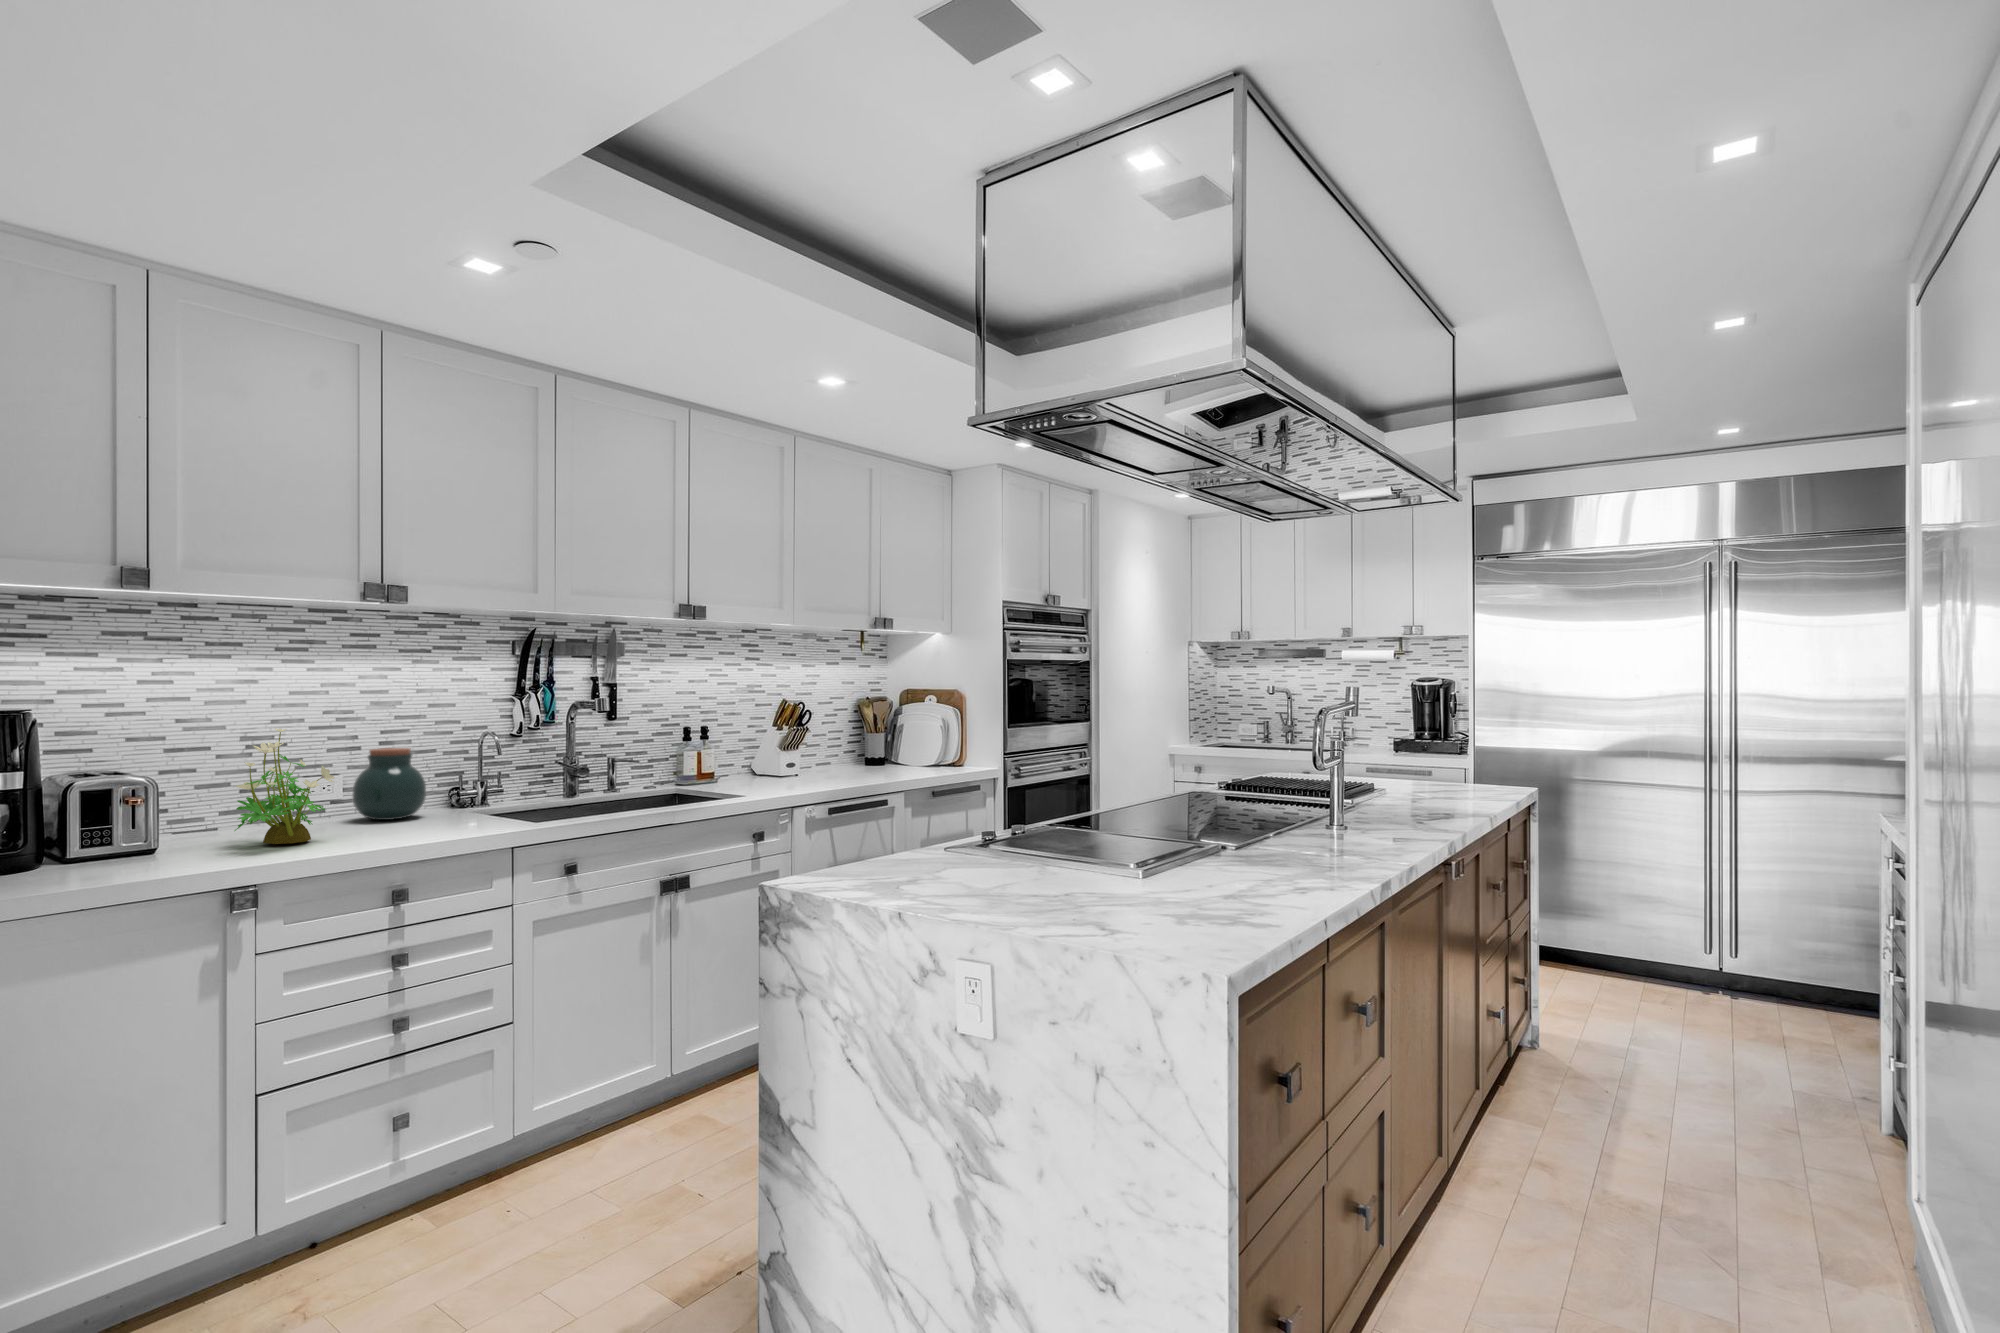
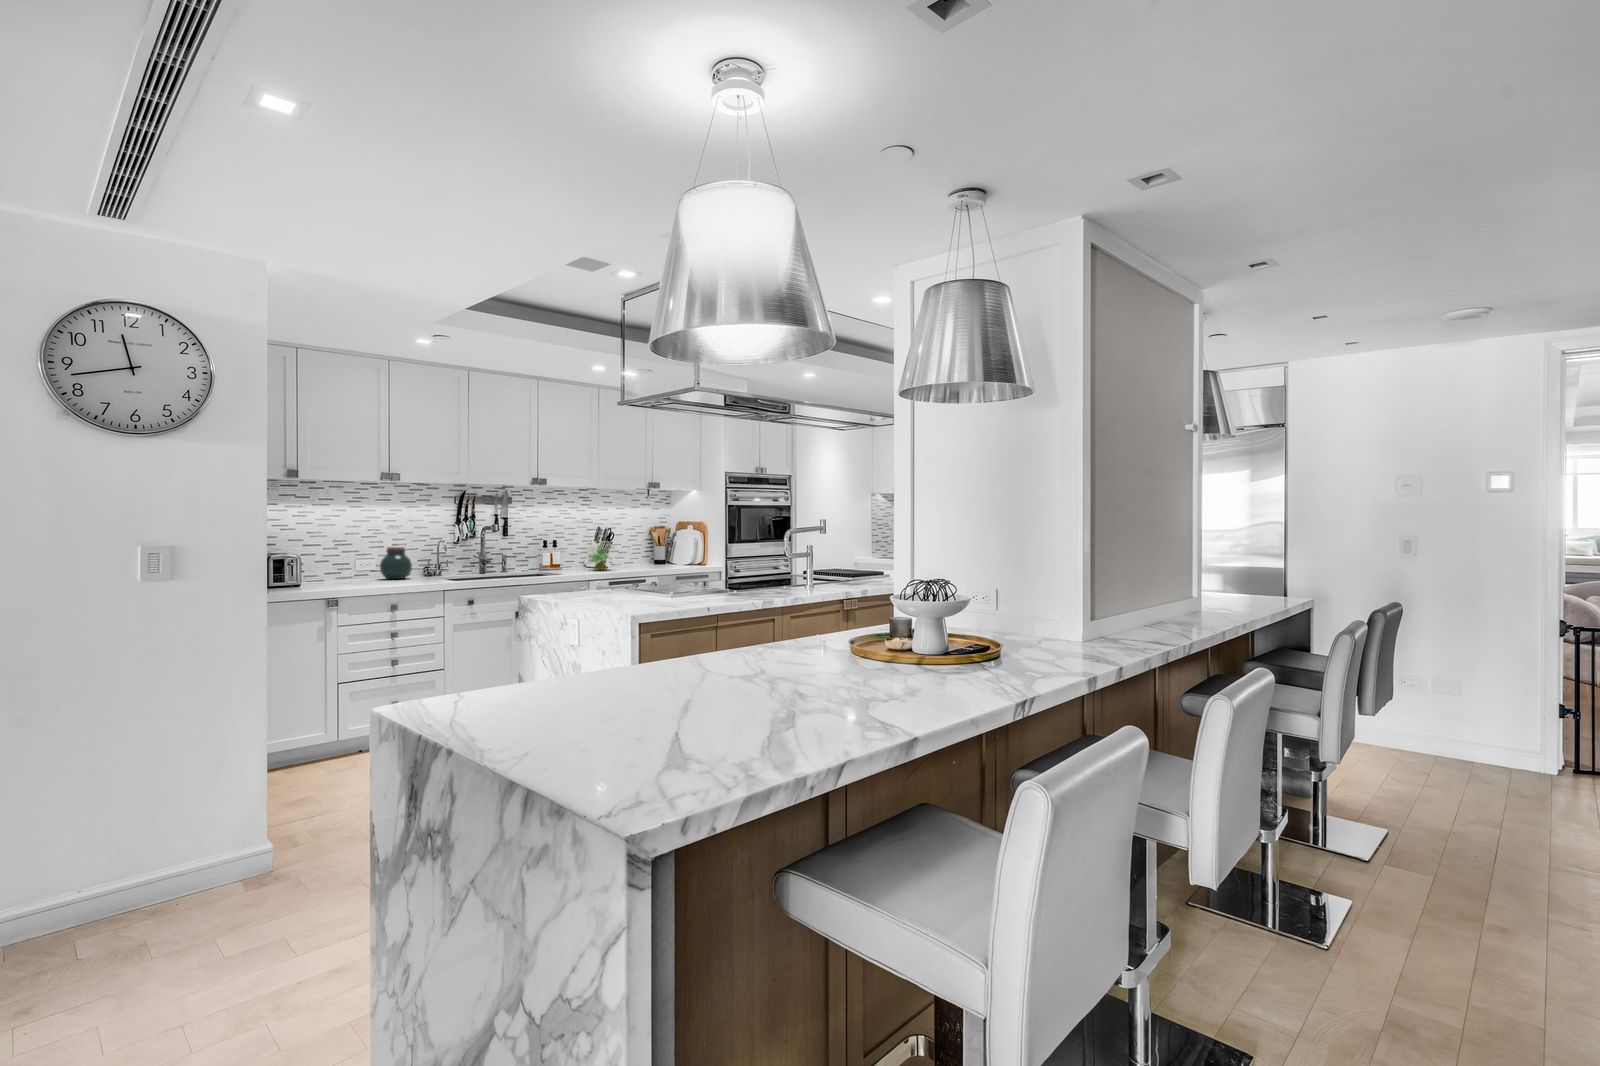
potted plant: present [235,729,335,844] -> present [588,537,614,570]

